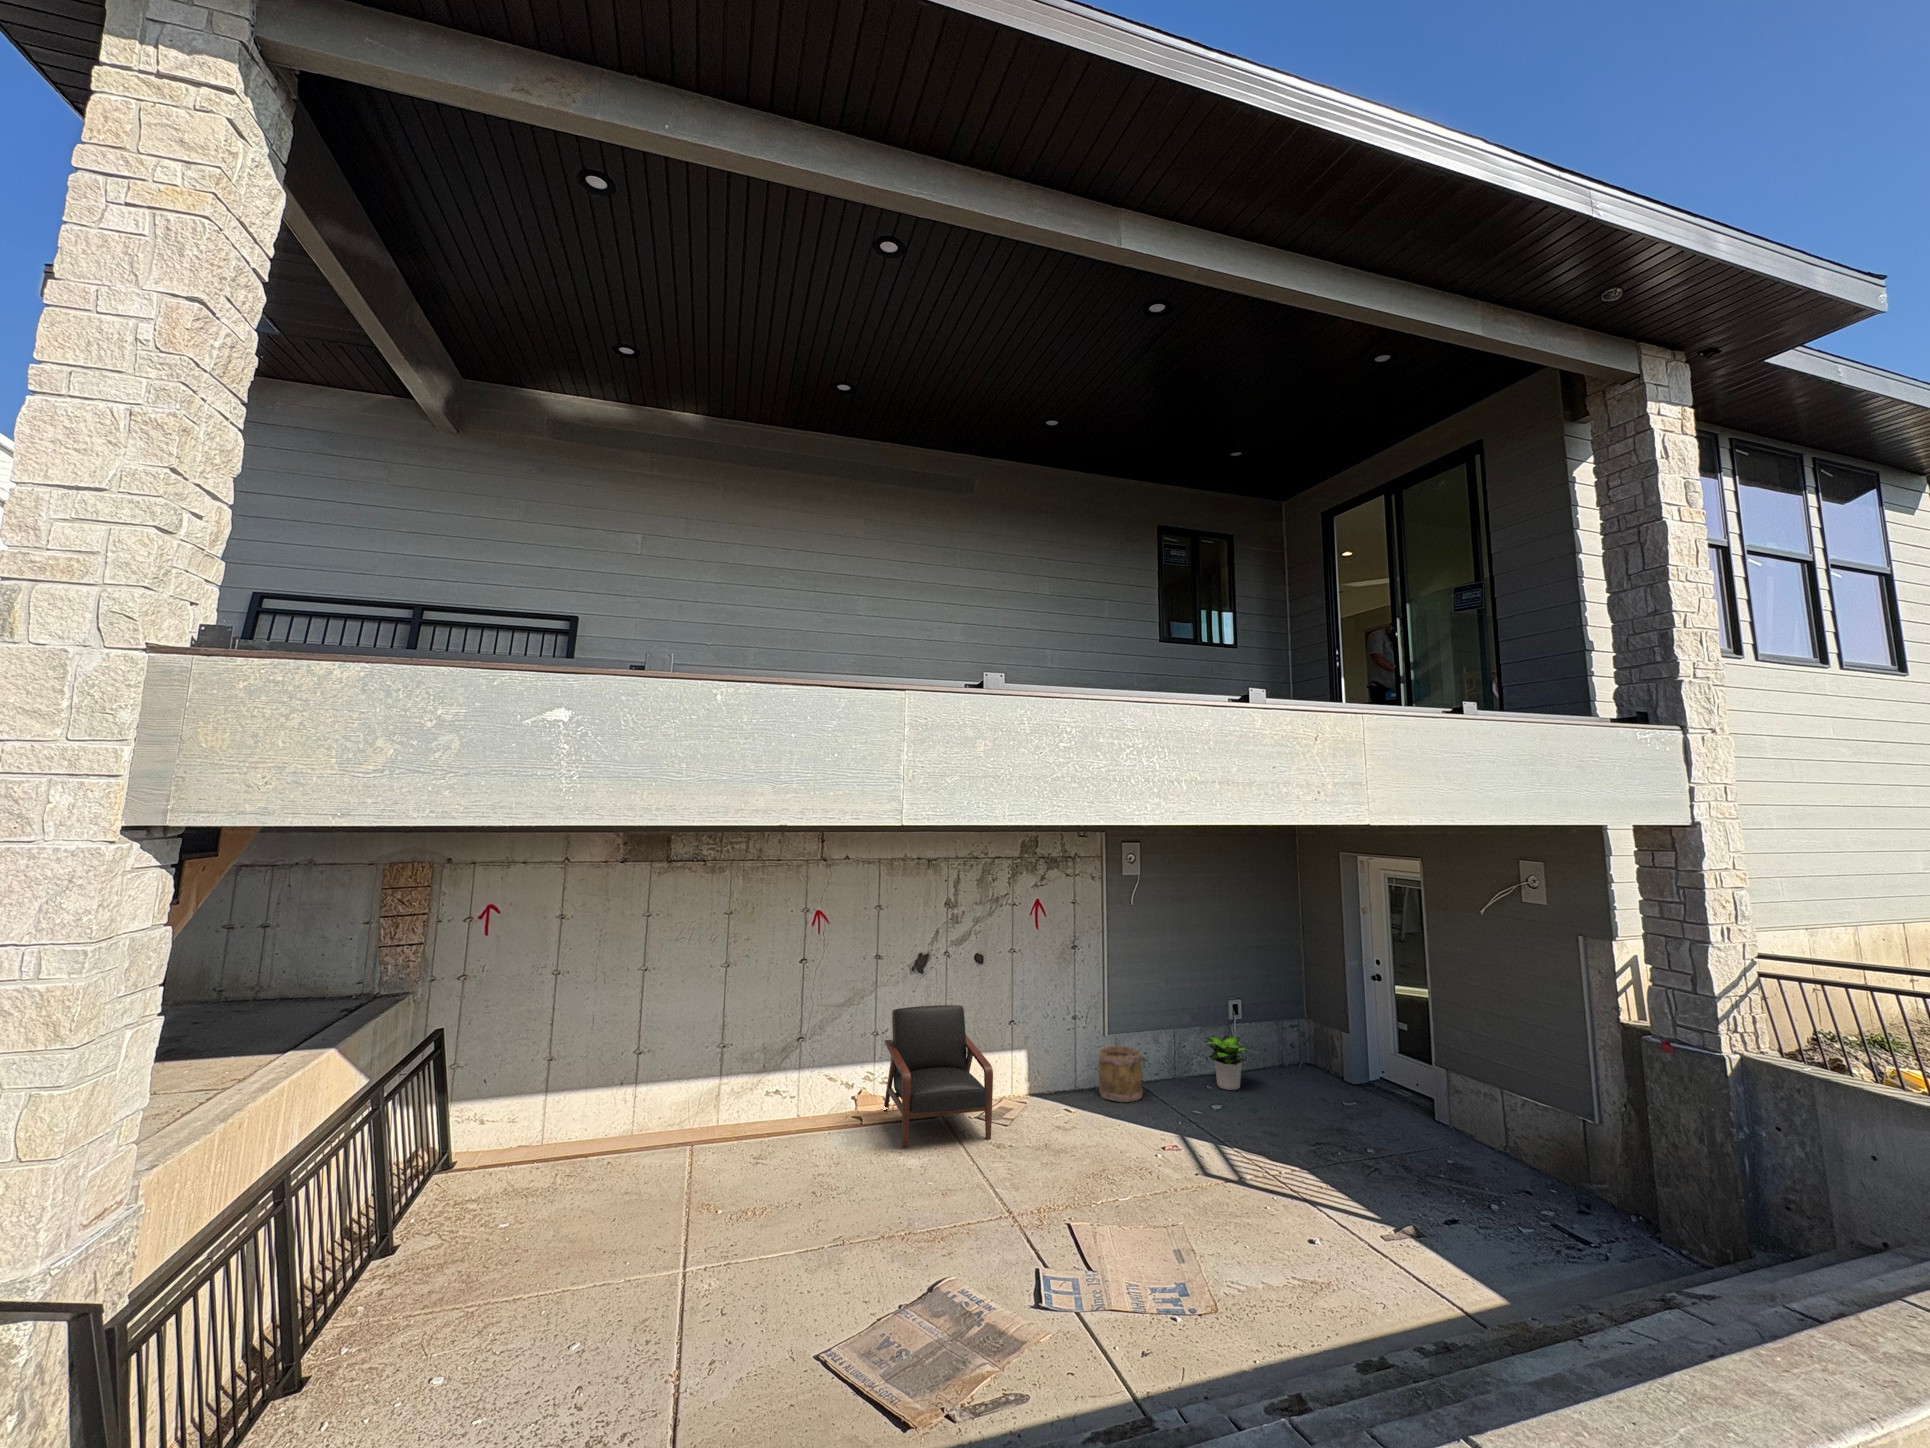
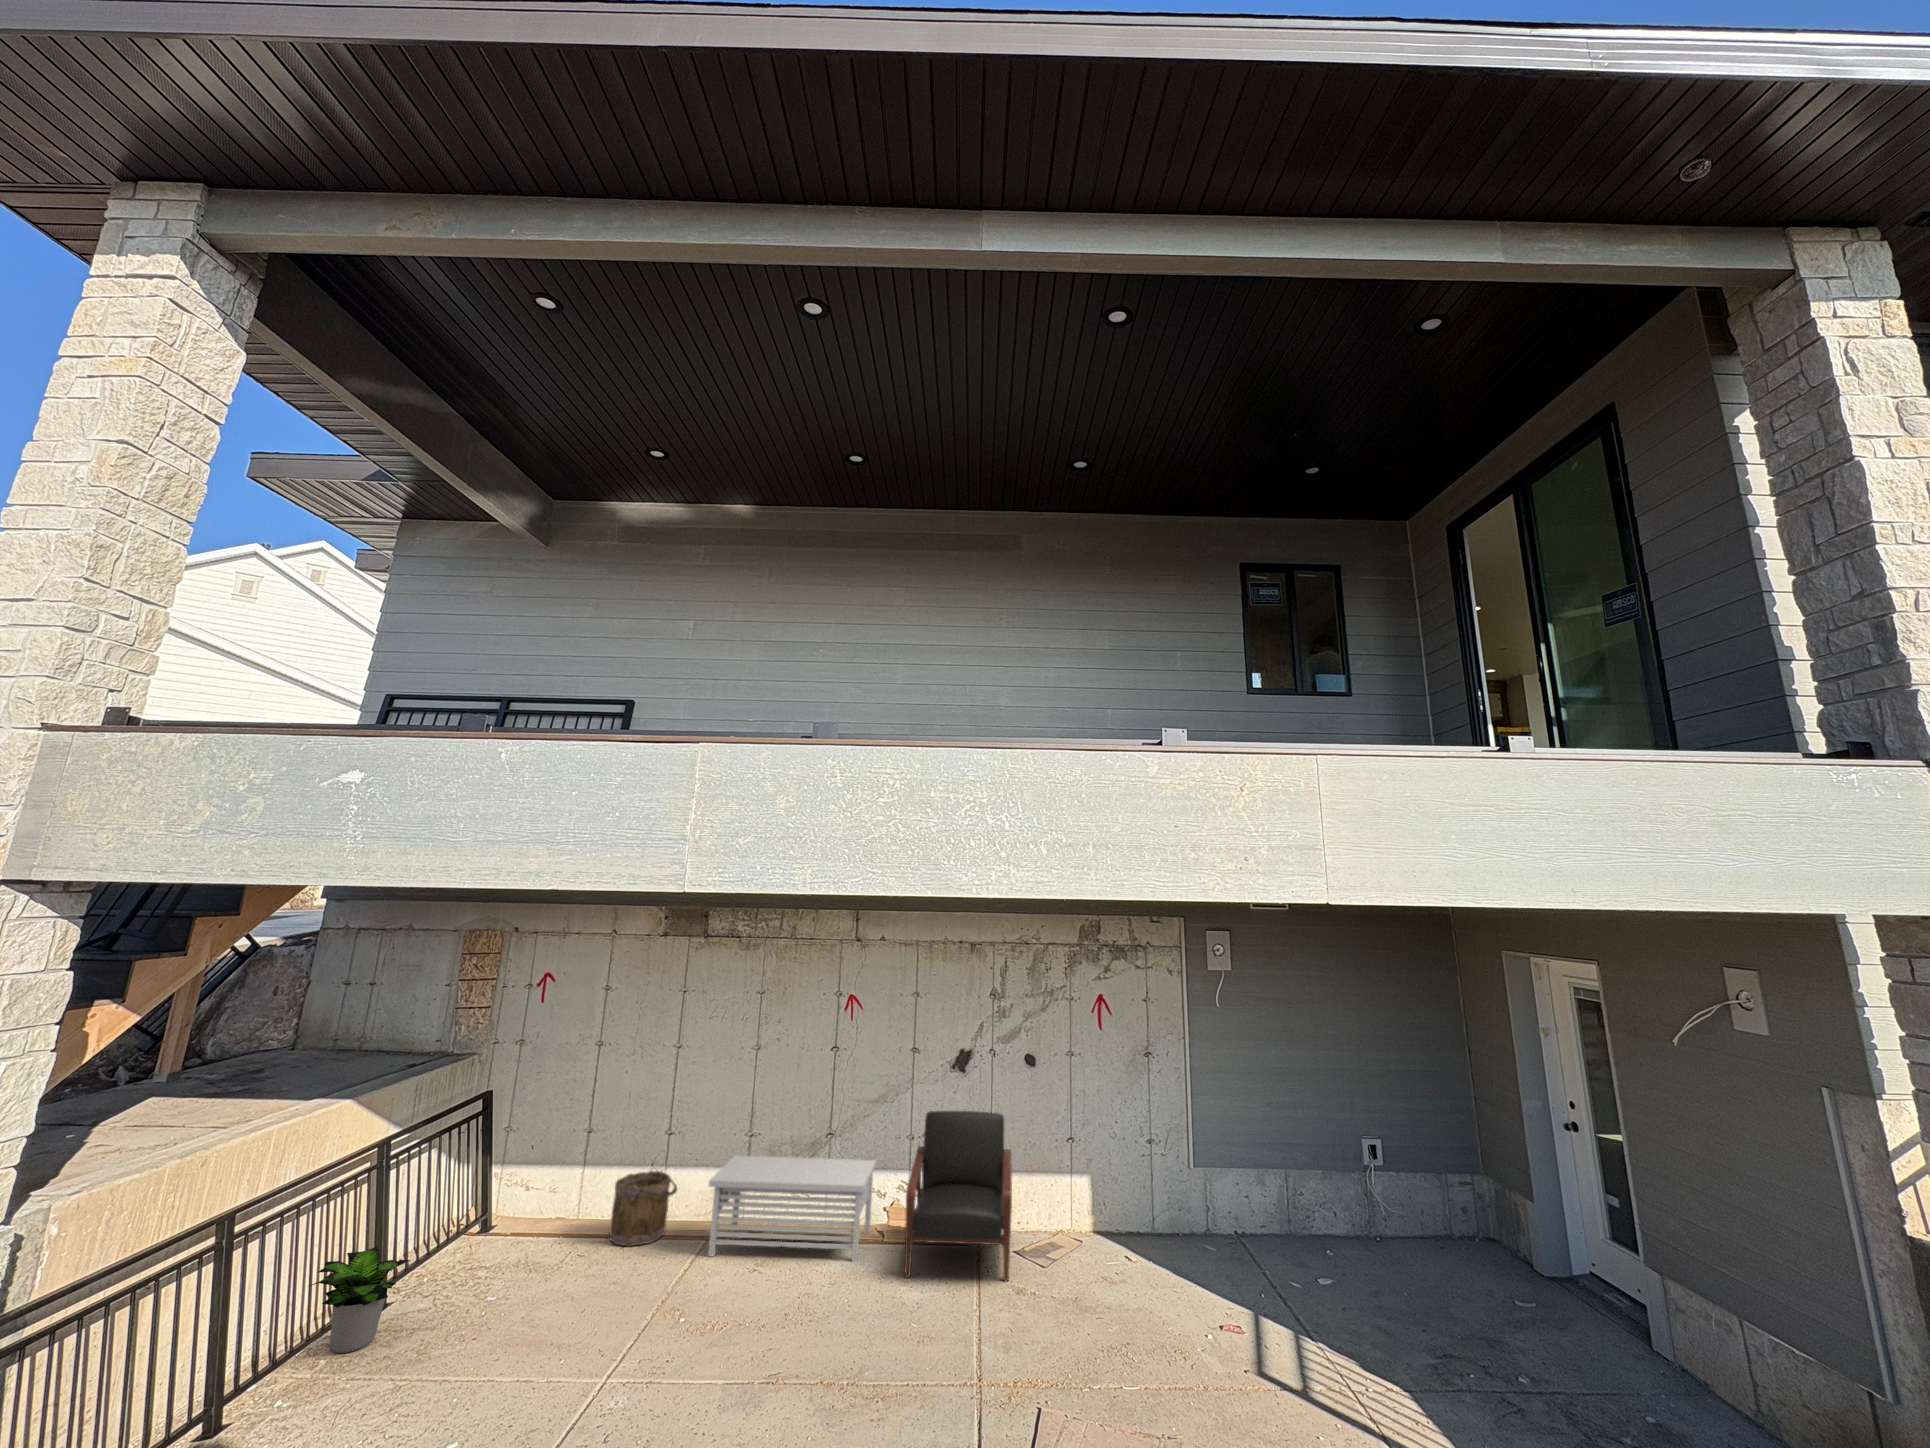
potted plant: present [1204,1035,1251,1090] -> present [310,1247,410,1353]
bucket: present [1098,1044,1147,1102] -> present [609,1170,677,1246]
storage bench: none [706,1056,856,1158] -> present [708,1156,876,1262]

